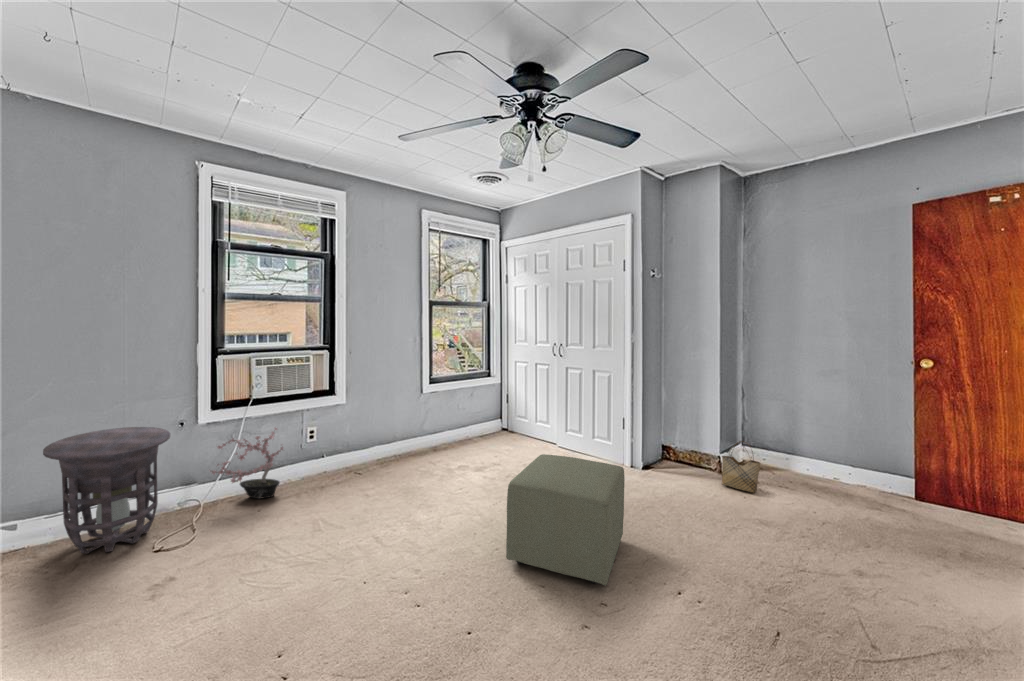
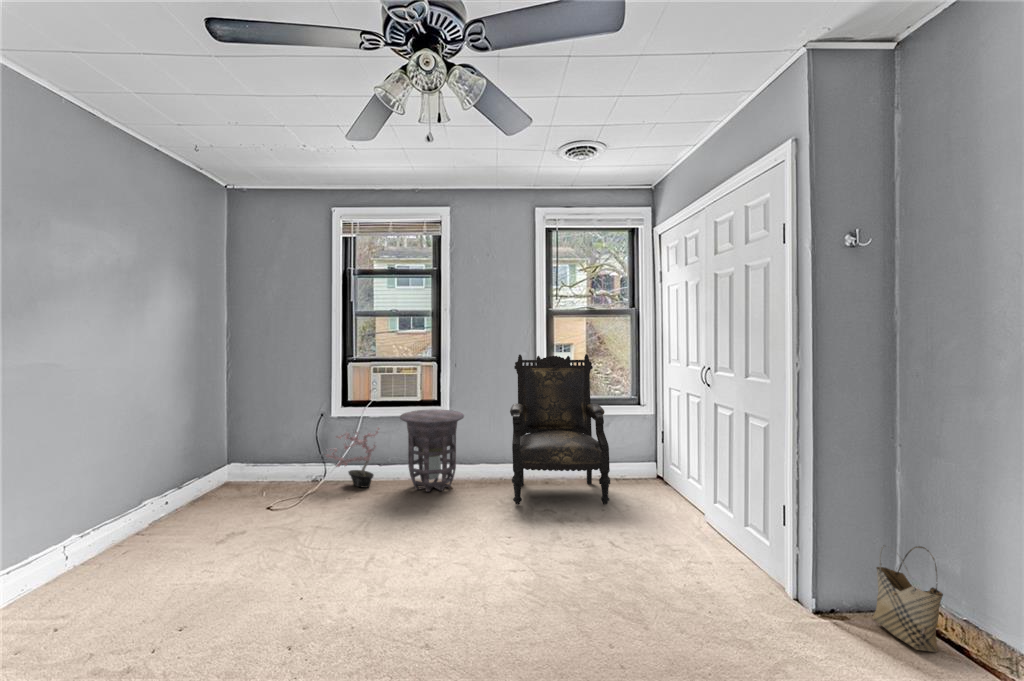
armchair: none [408,340,511,473] -> present [510,354,610,505]
side table: present [43,427,170,554] -> present [400,409,464,492]
ottoman: present [506,454,625,586] -> none [417,483,564,629]

